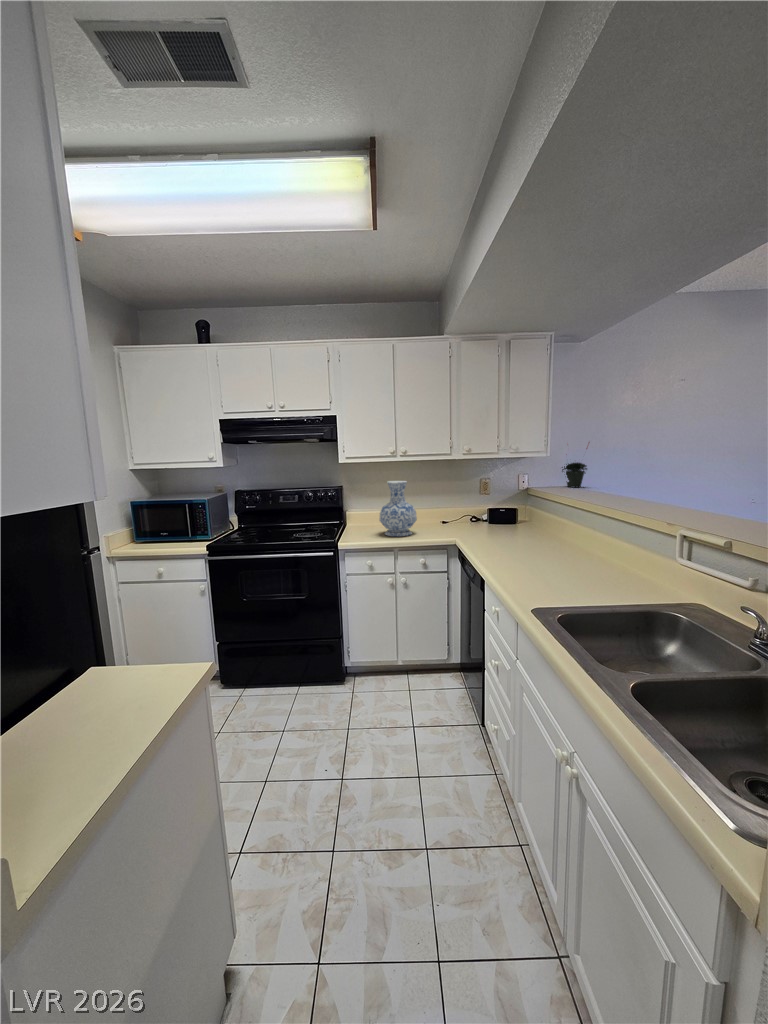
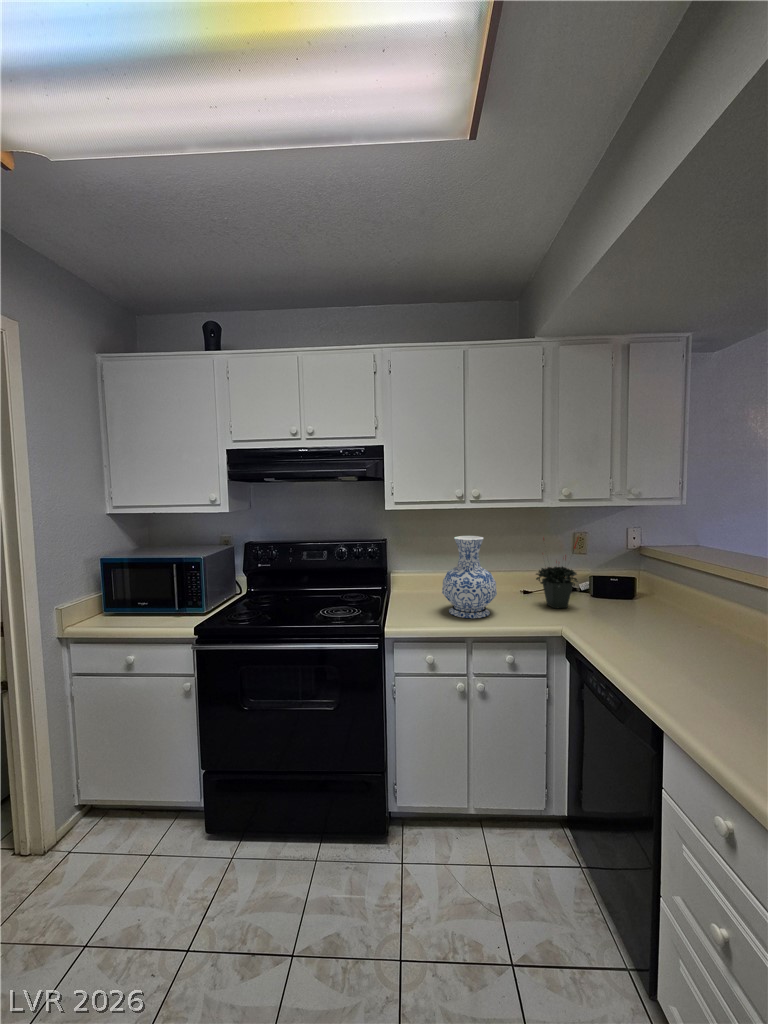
potted plant: present [562,462,587,488] -> present [536,538,578,609]

